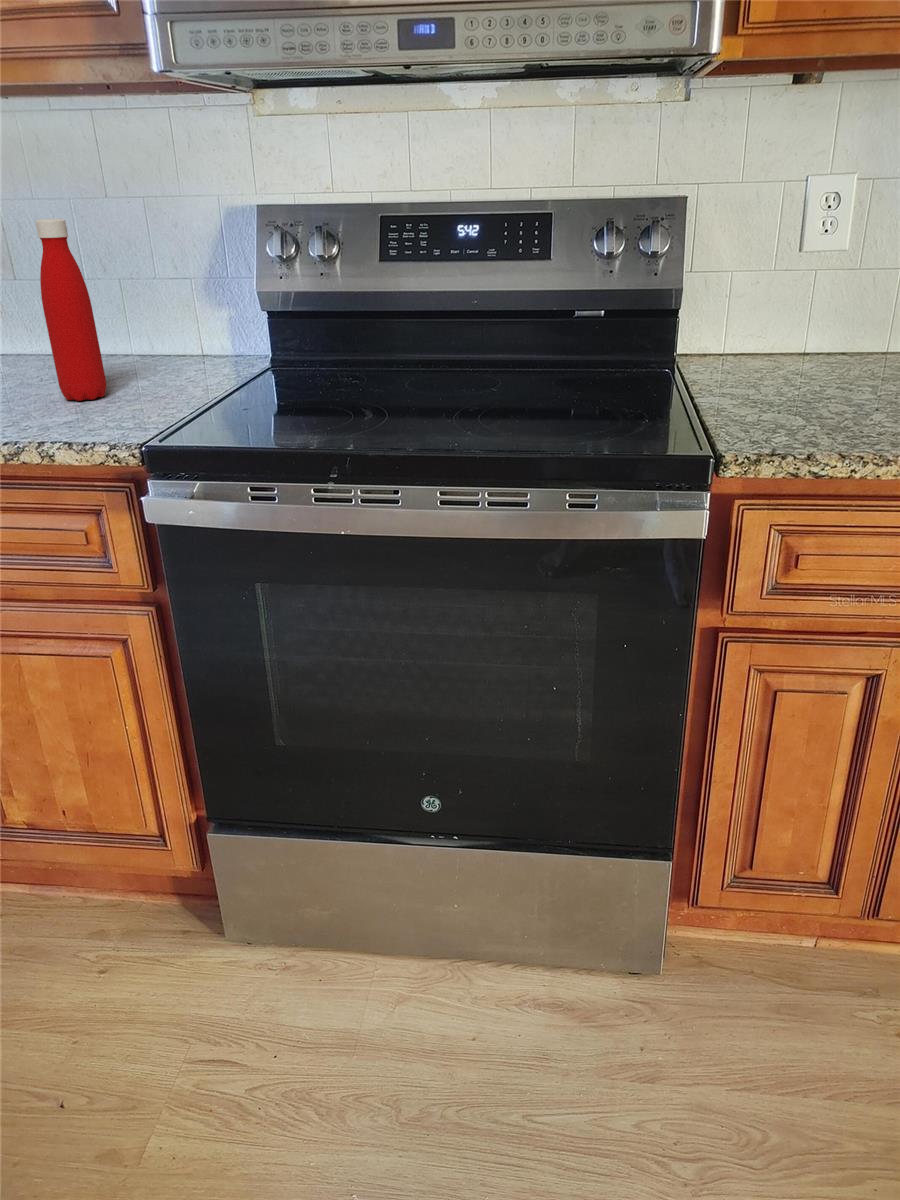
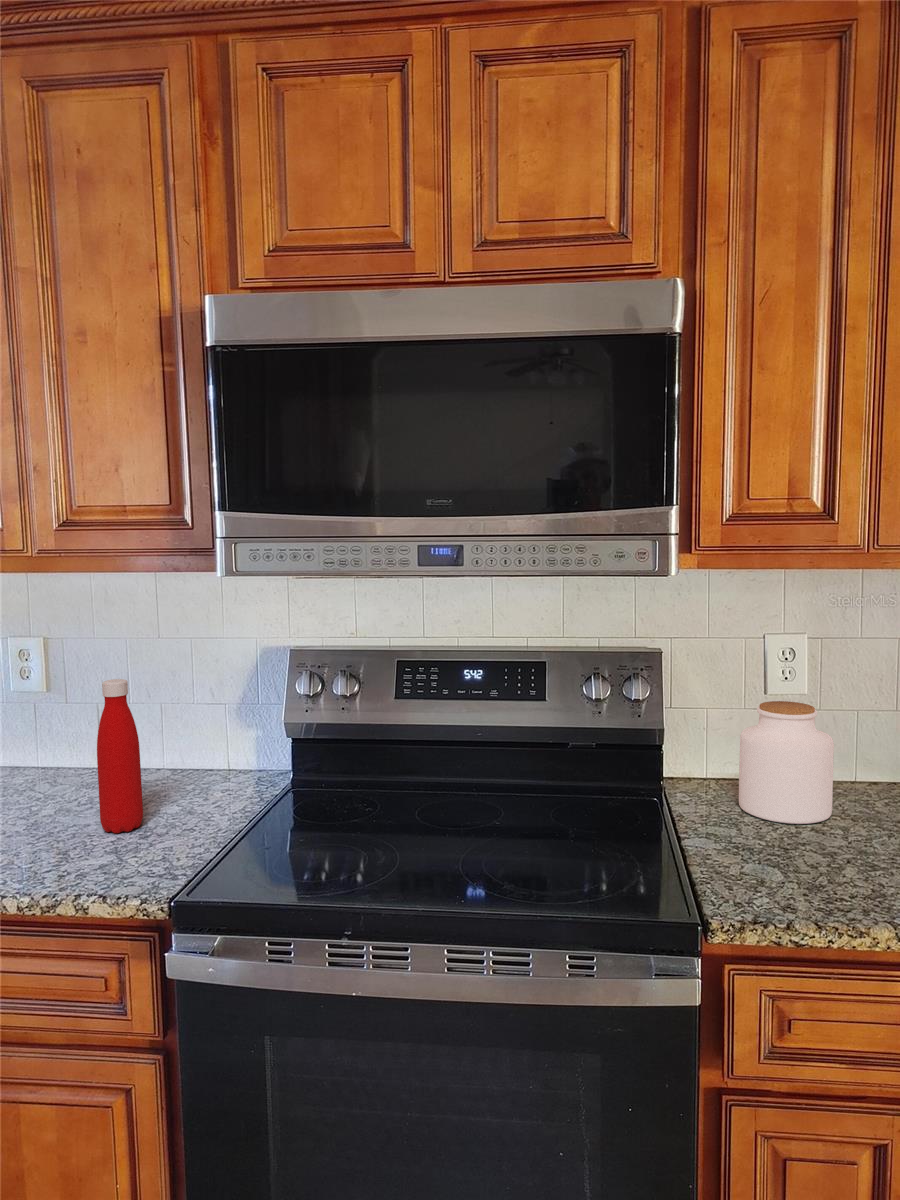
jar: none [761,253,878,387] -> present [739,701,834,824]

